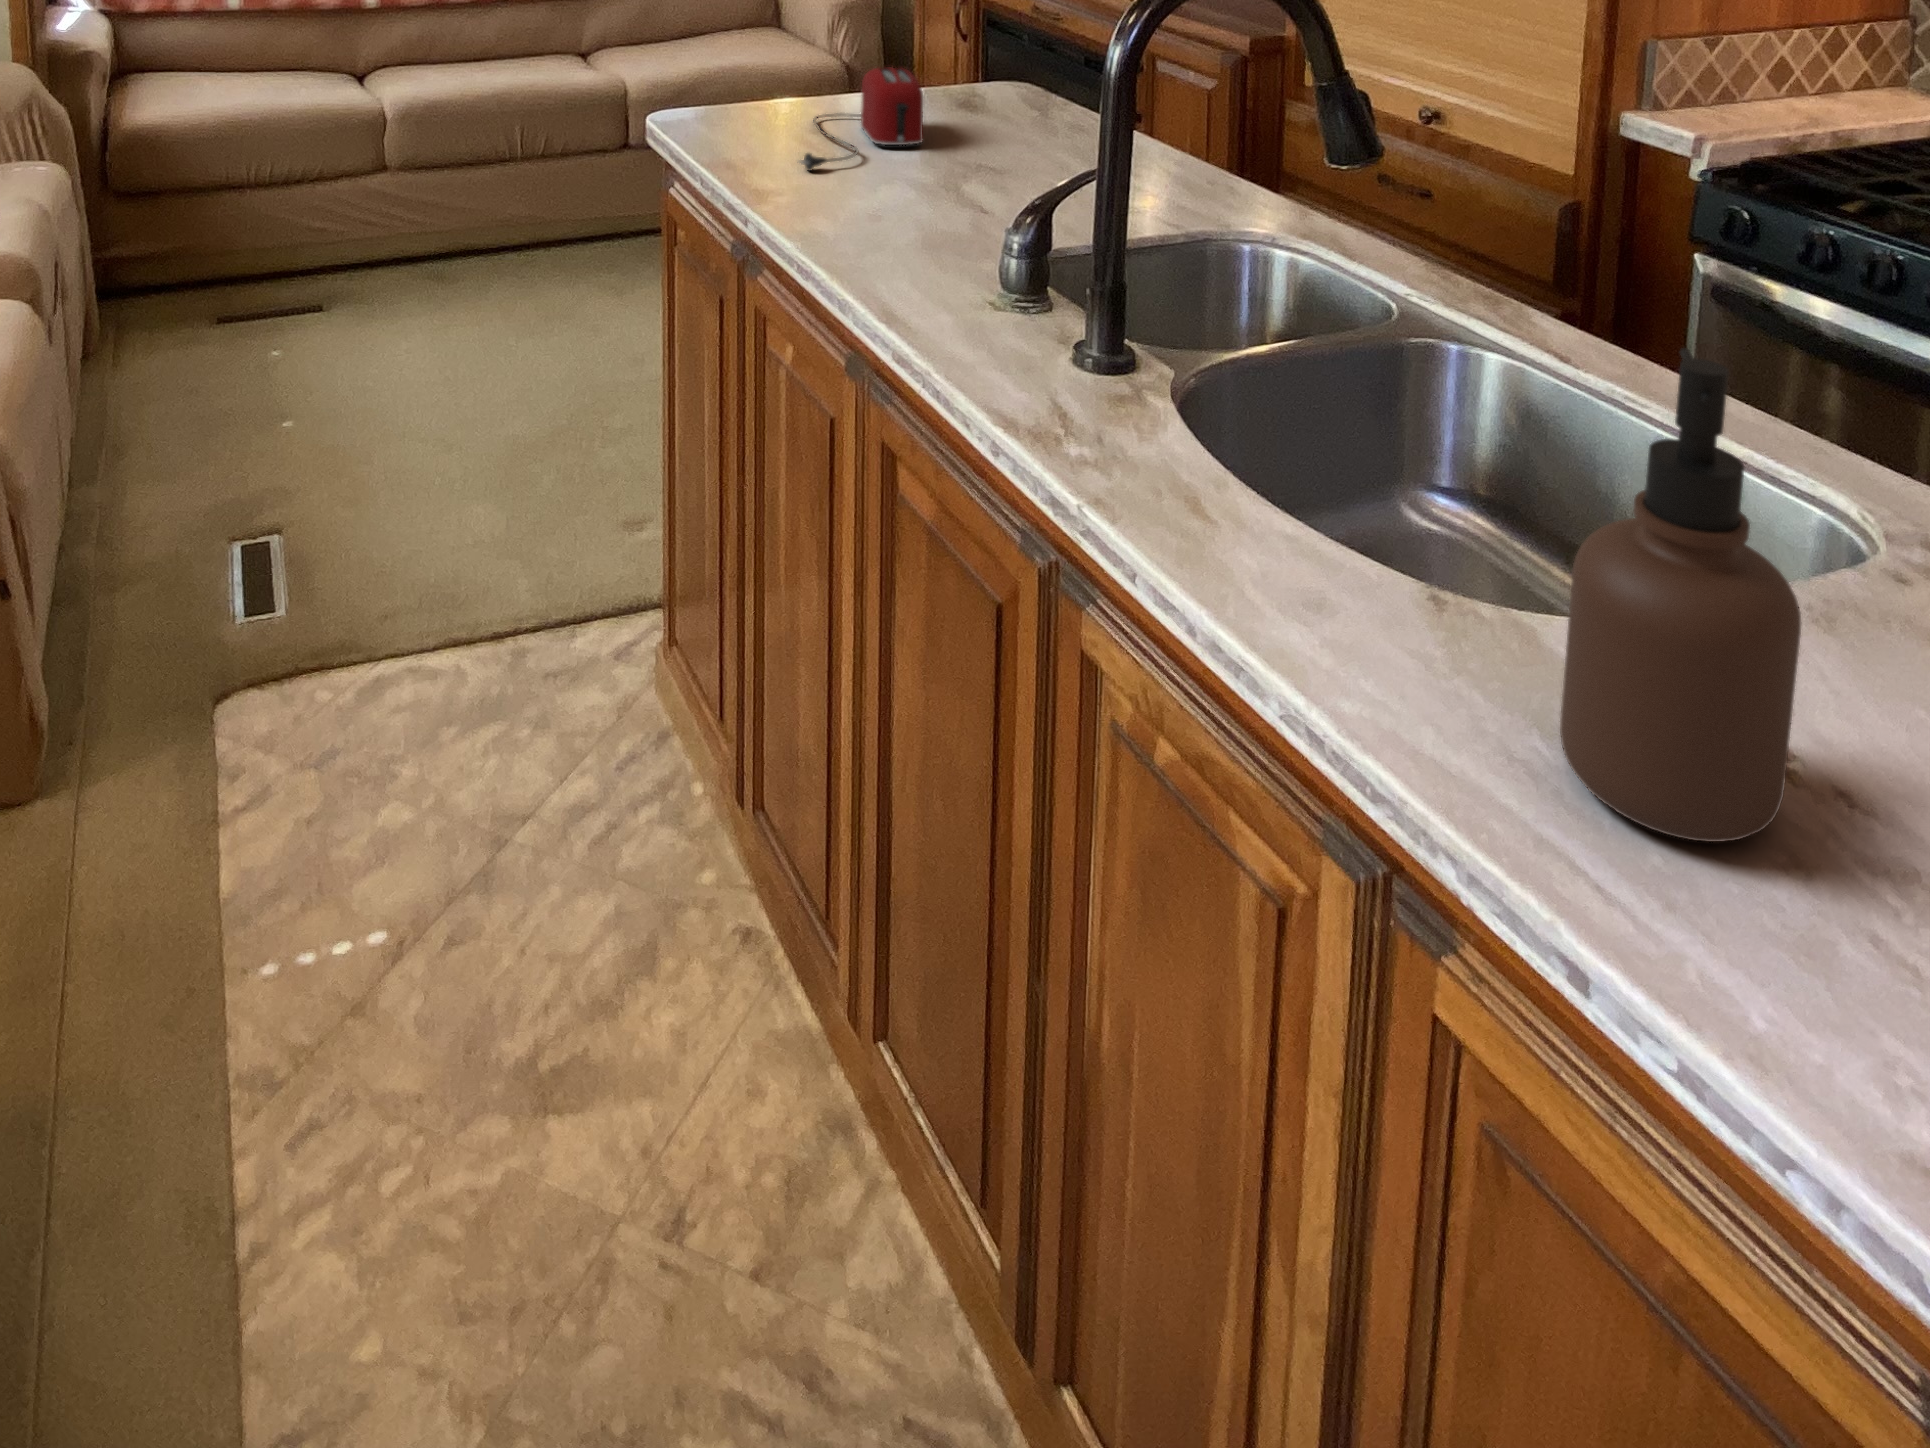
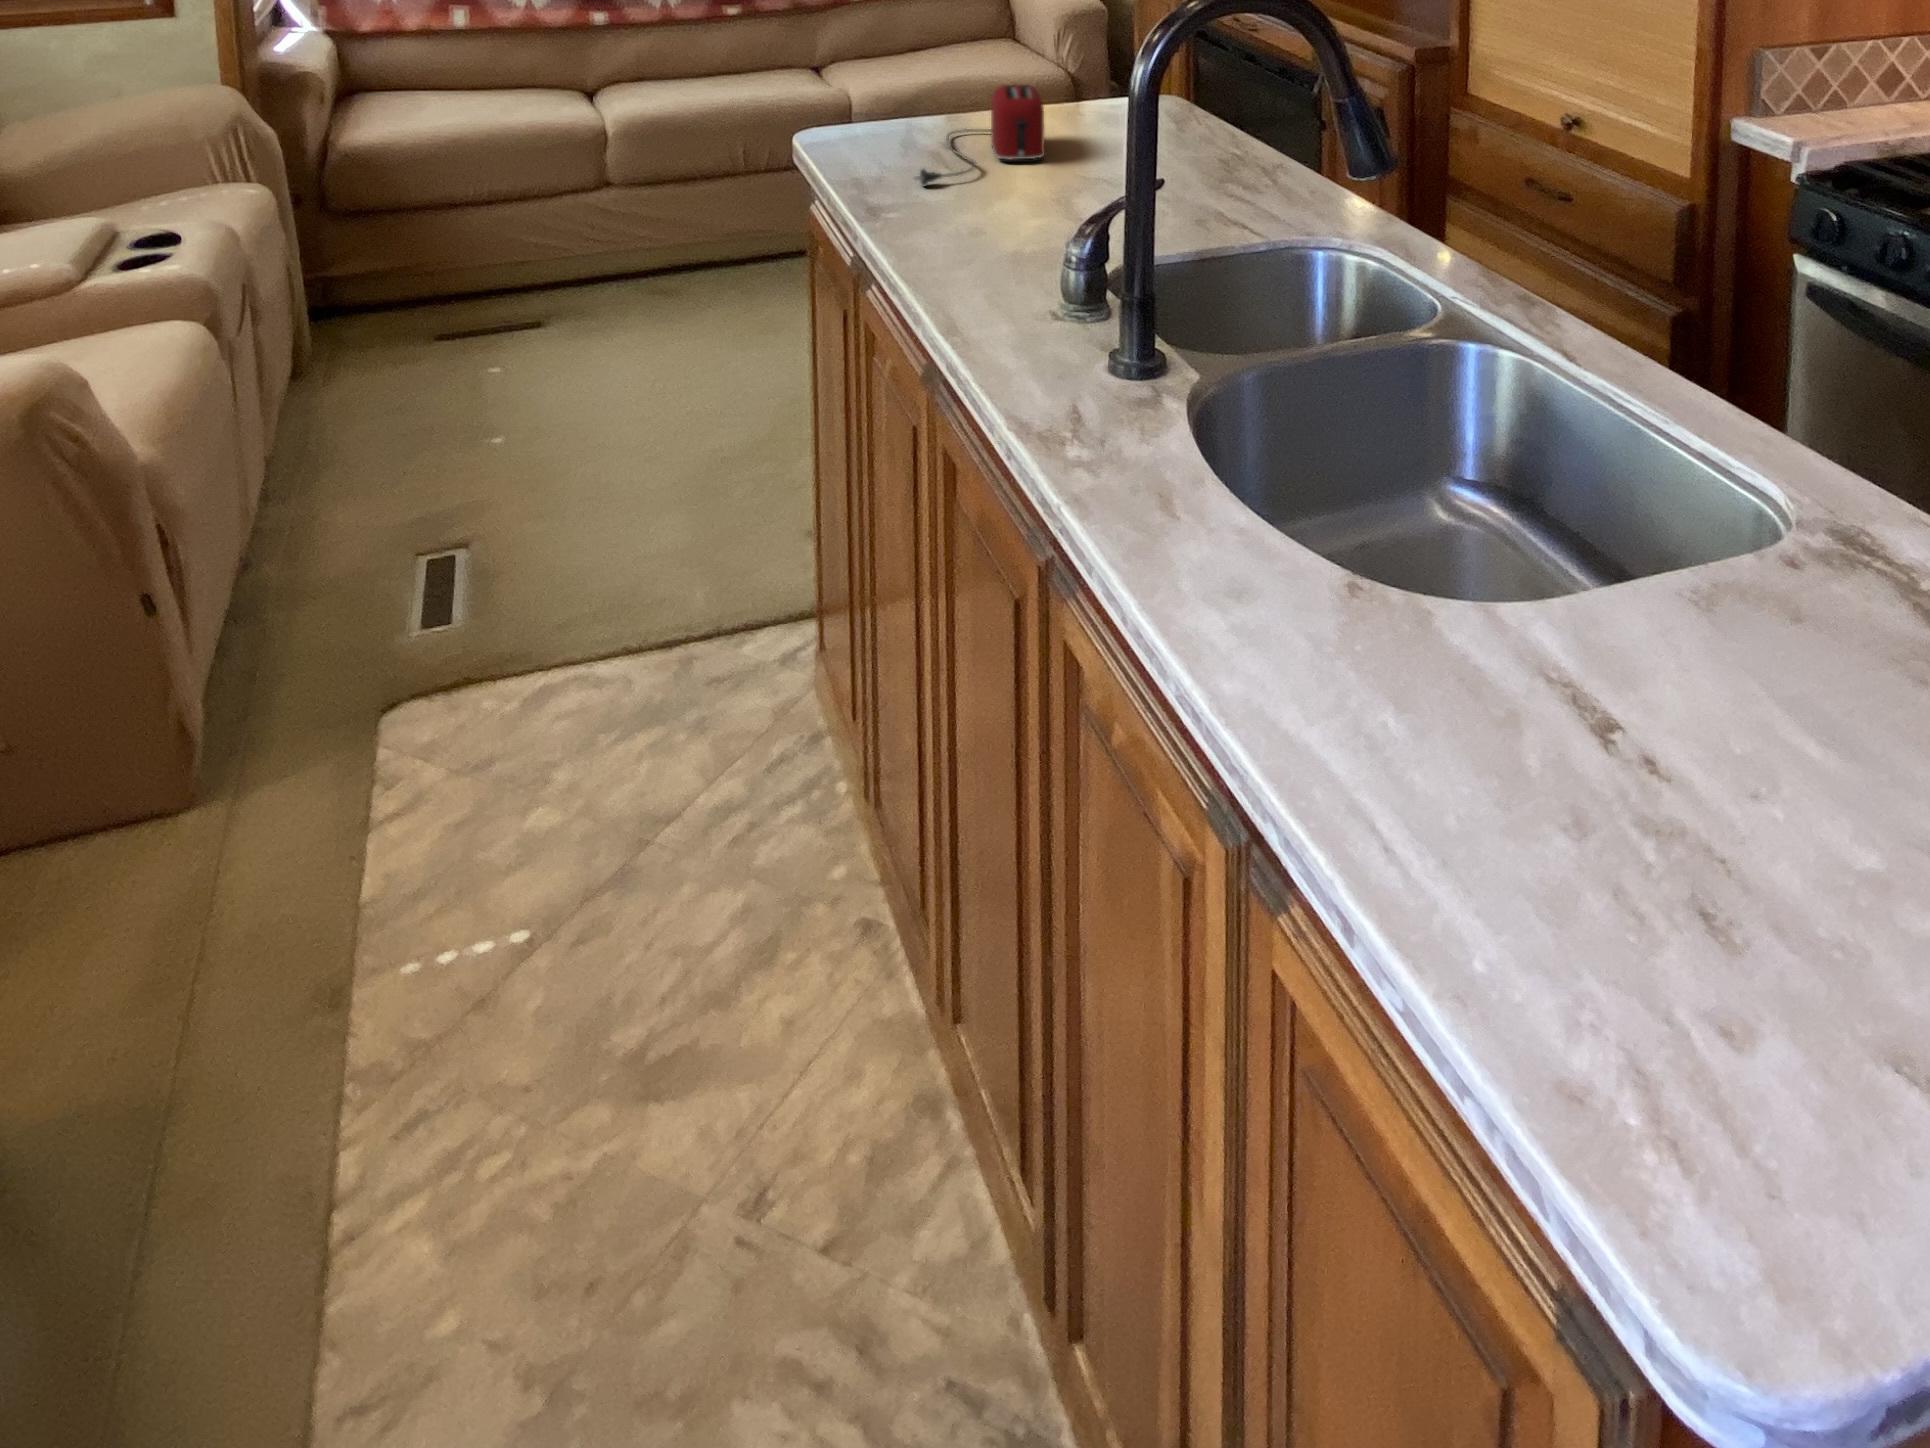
soap dispenser: present [1560,348,1801,842] -> none [1395,353,1588,811]

